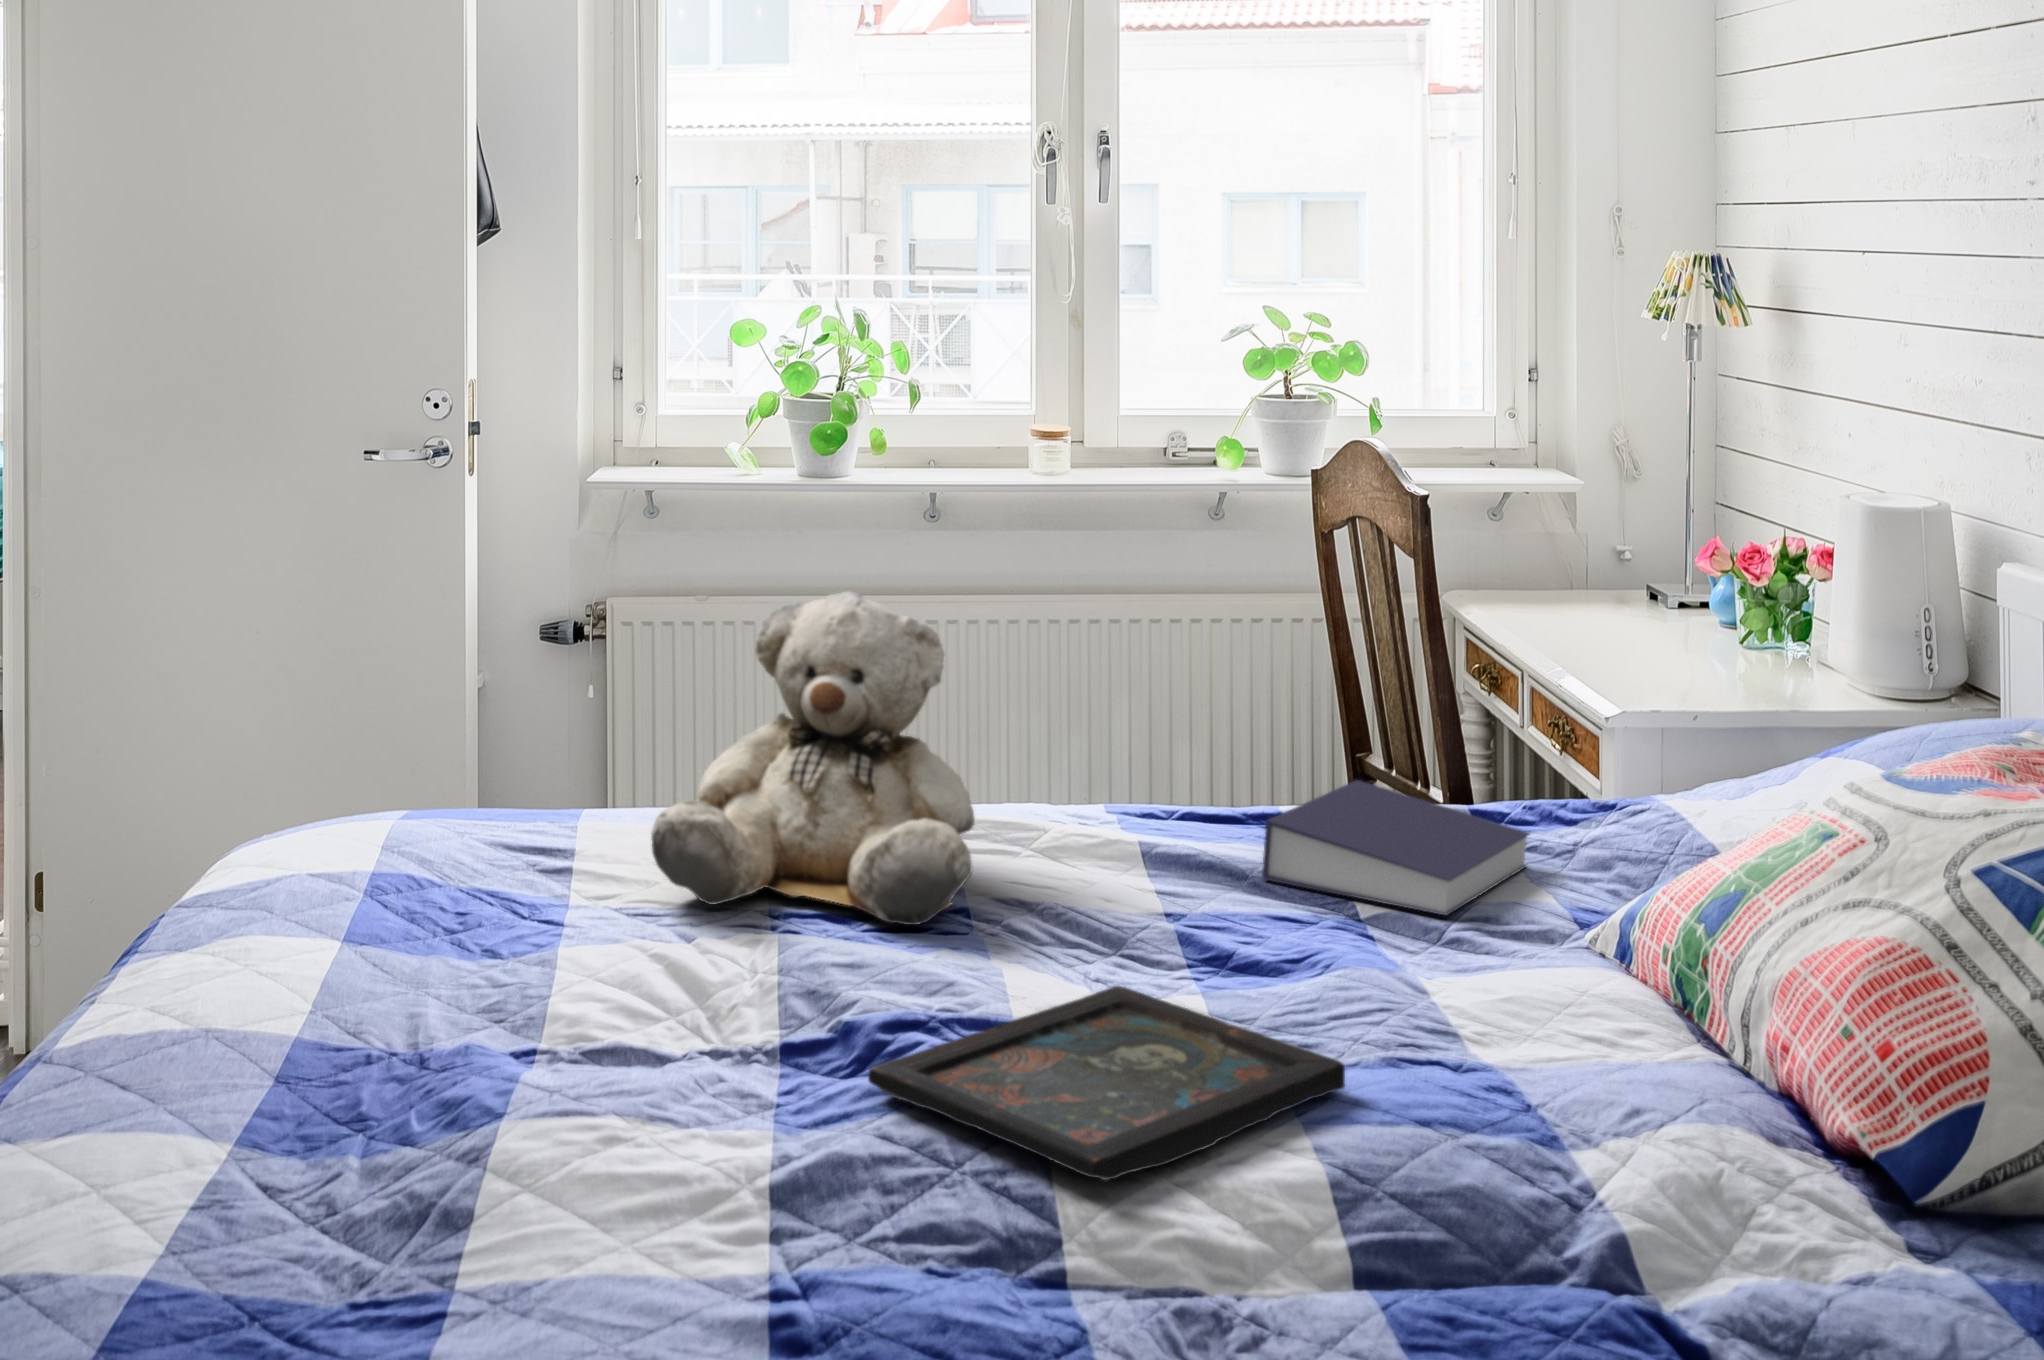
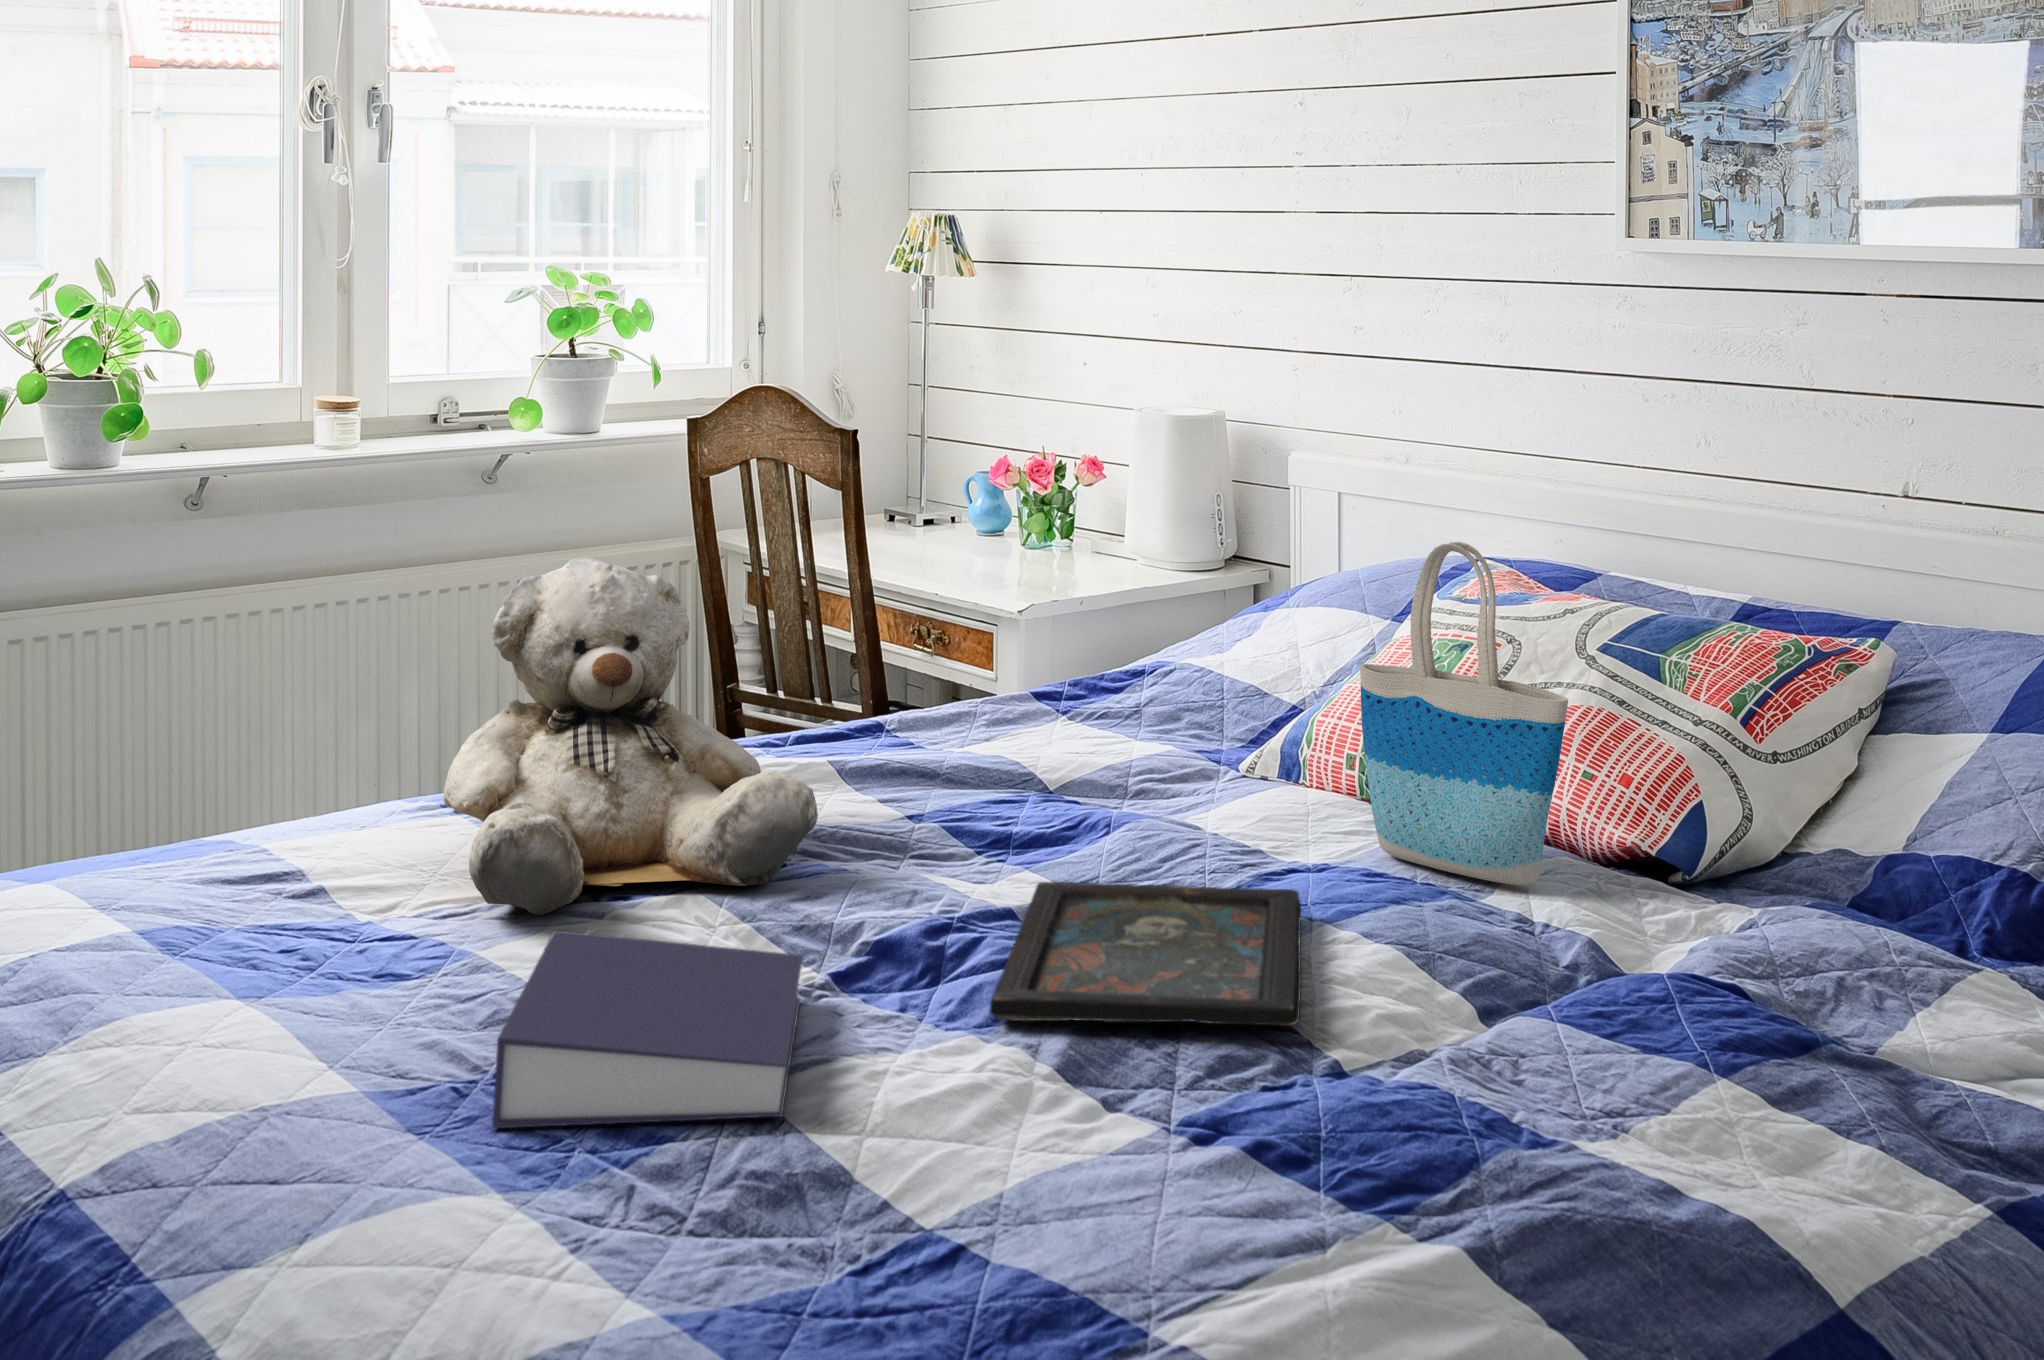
tote bag: none [1550,697,1706,1140] -> present [1360,542,1568,885]
book: present [1262,780,1530,915] -> present [492,931,803,1128]

